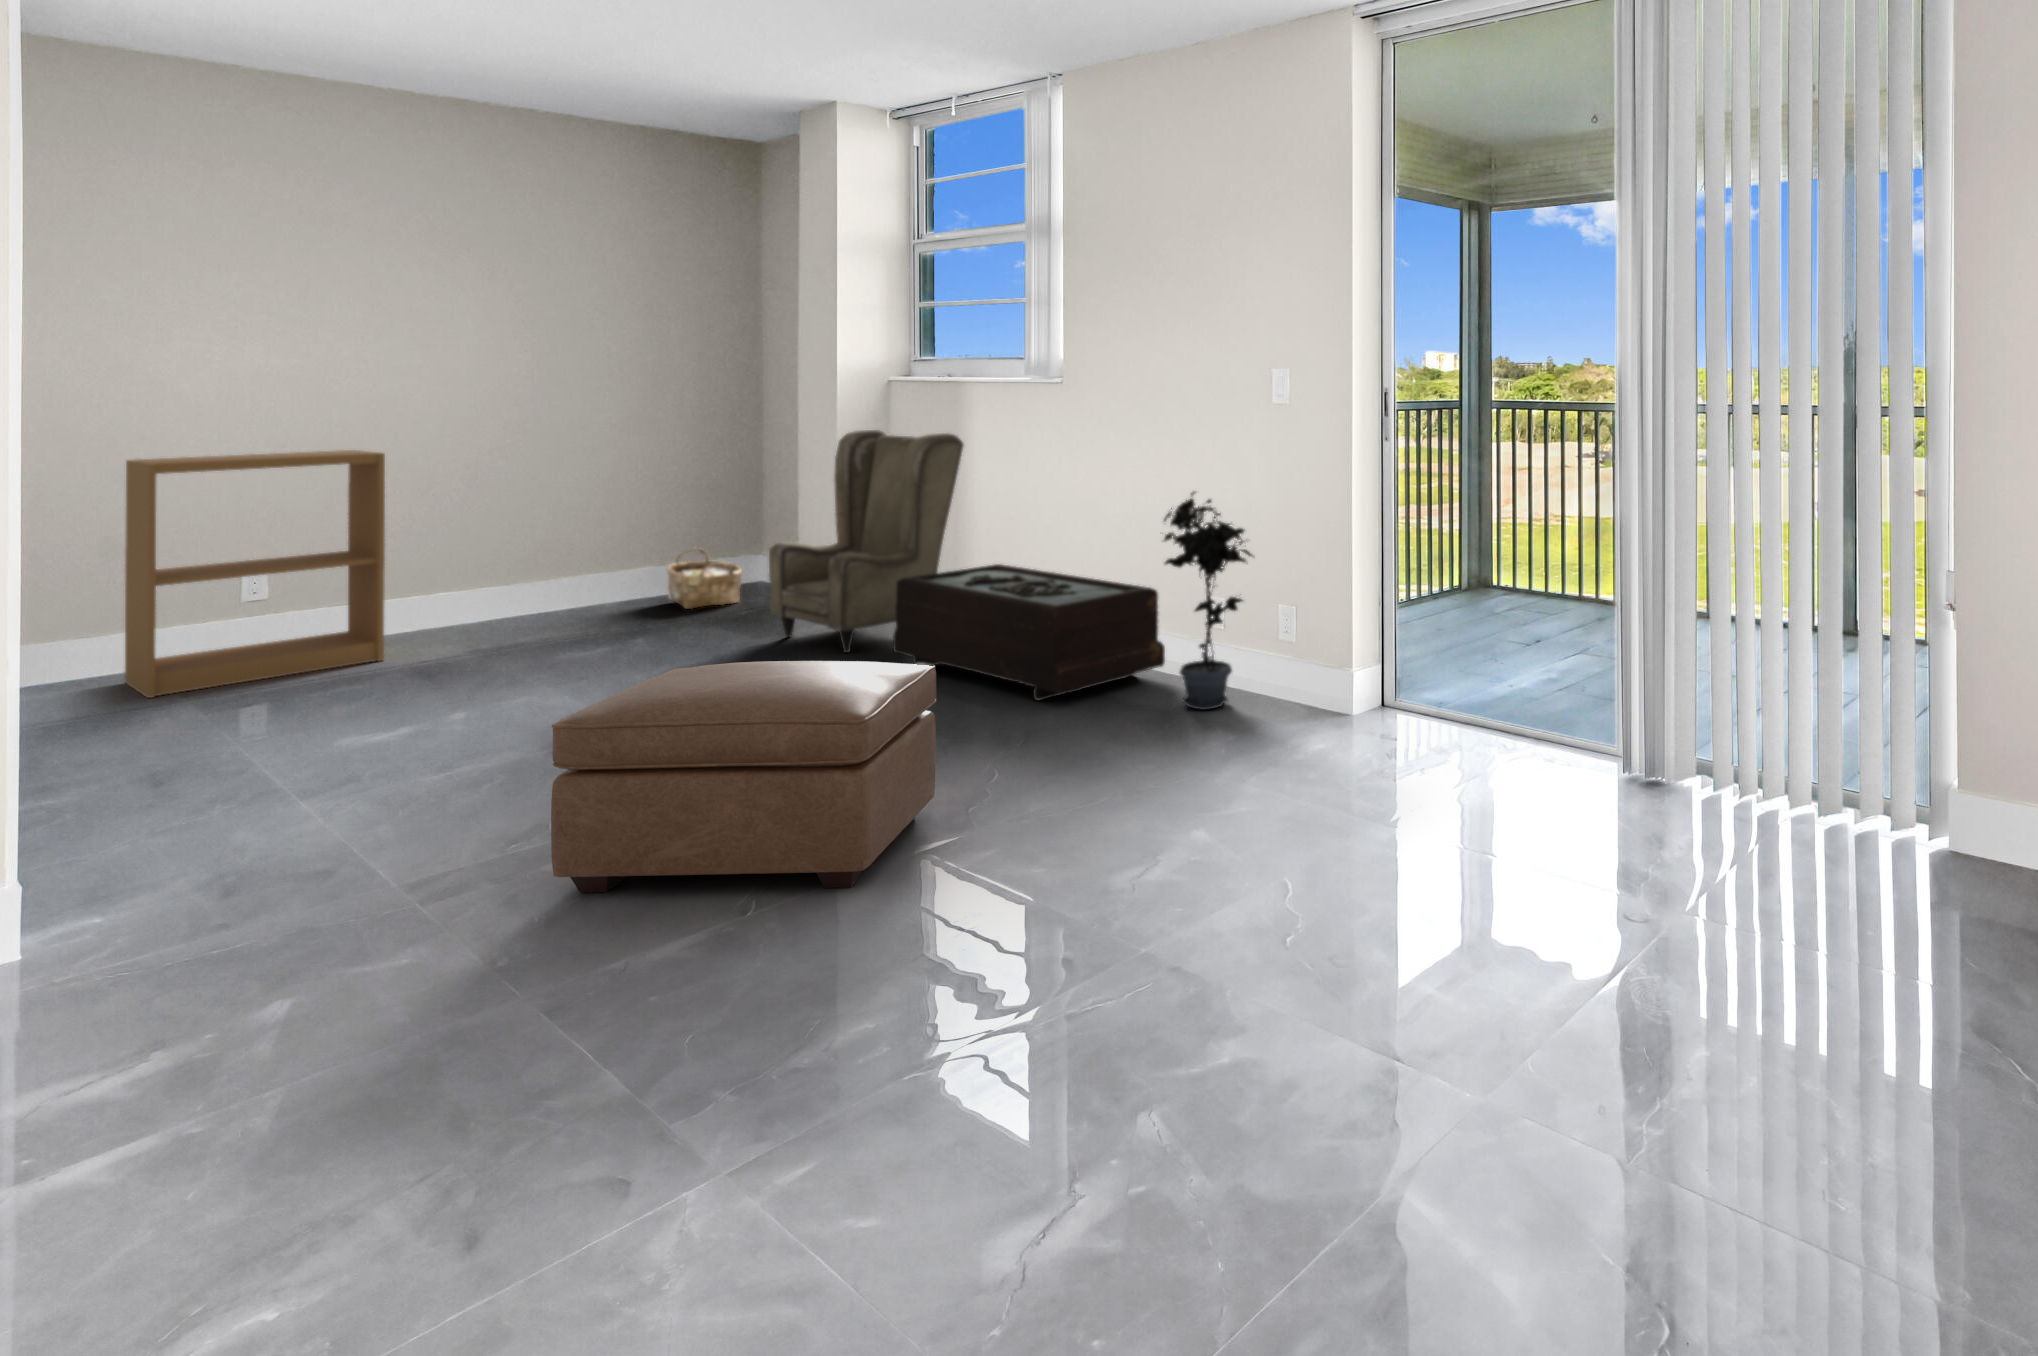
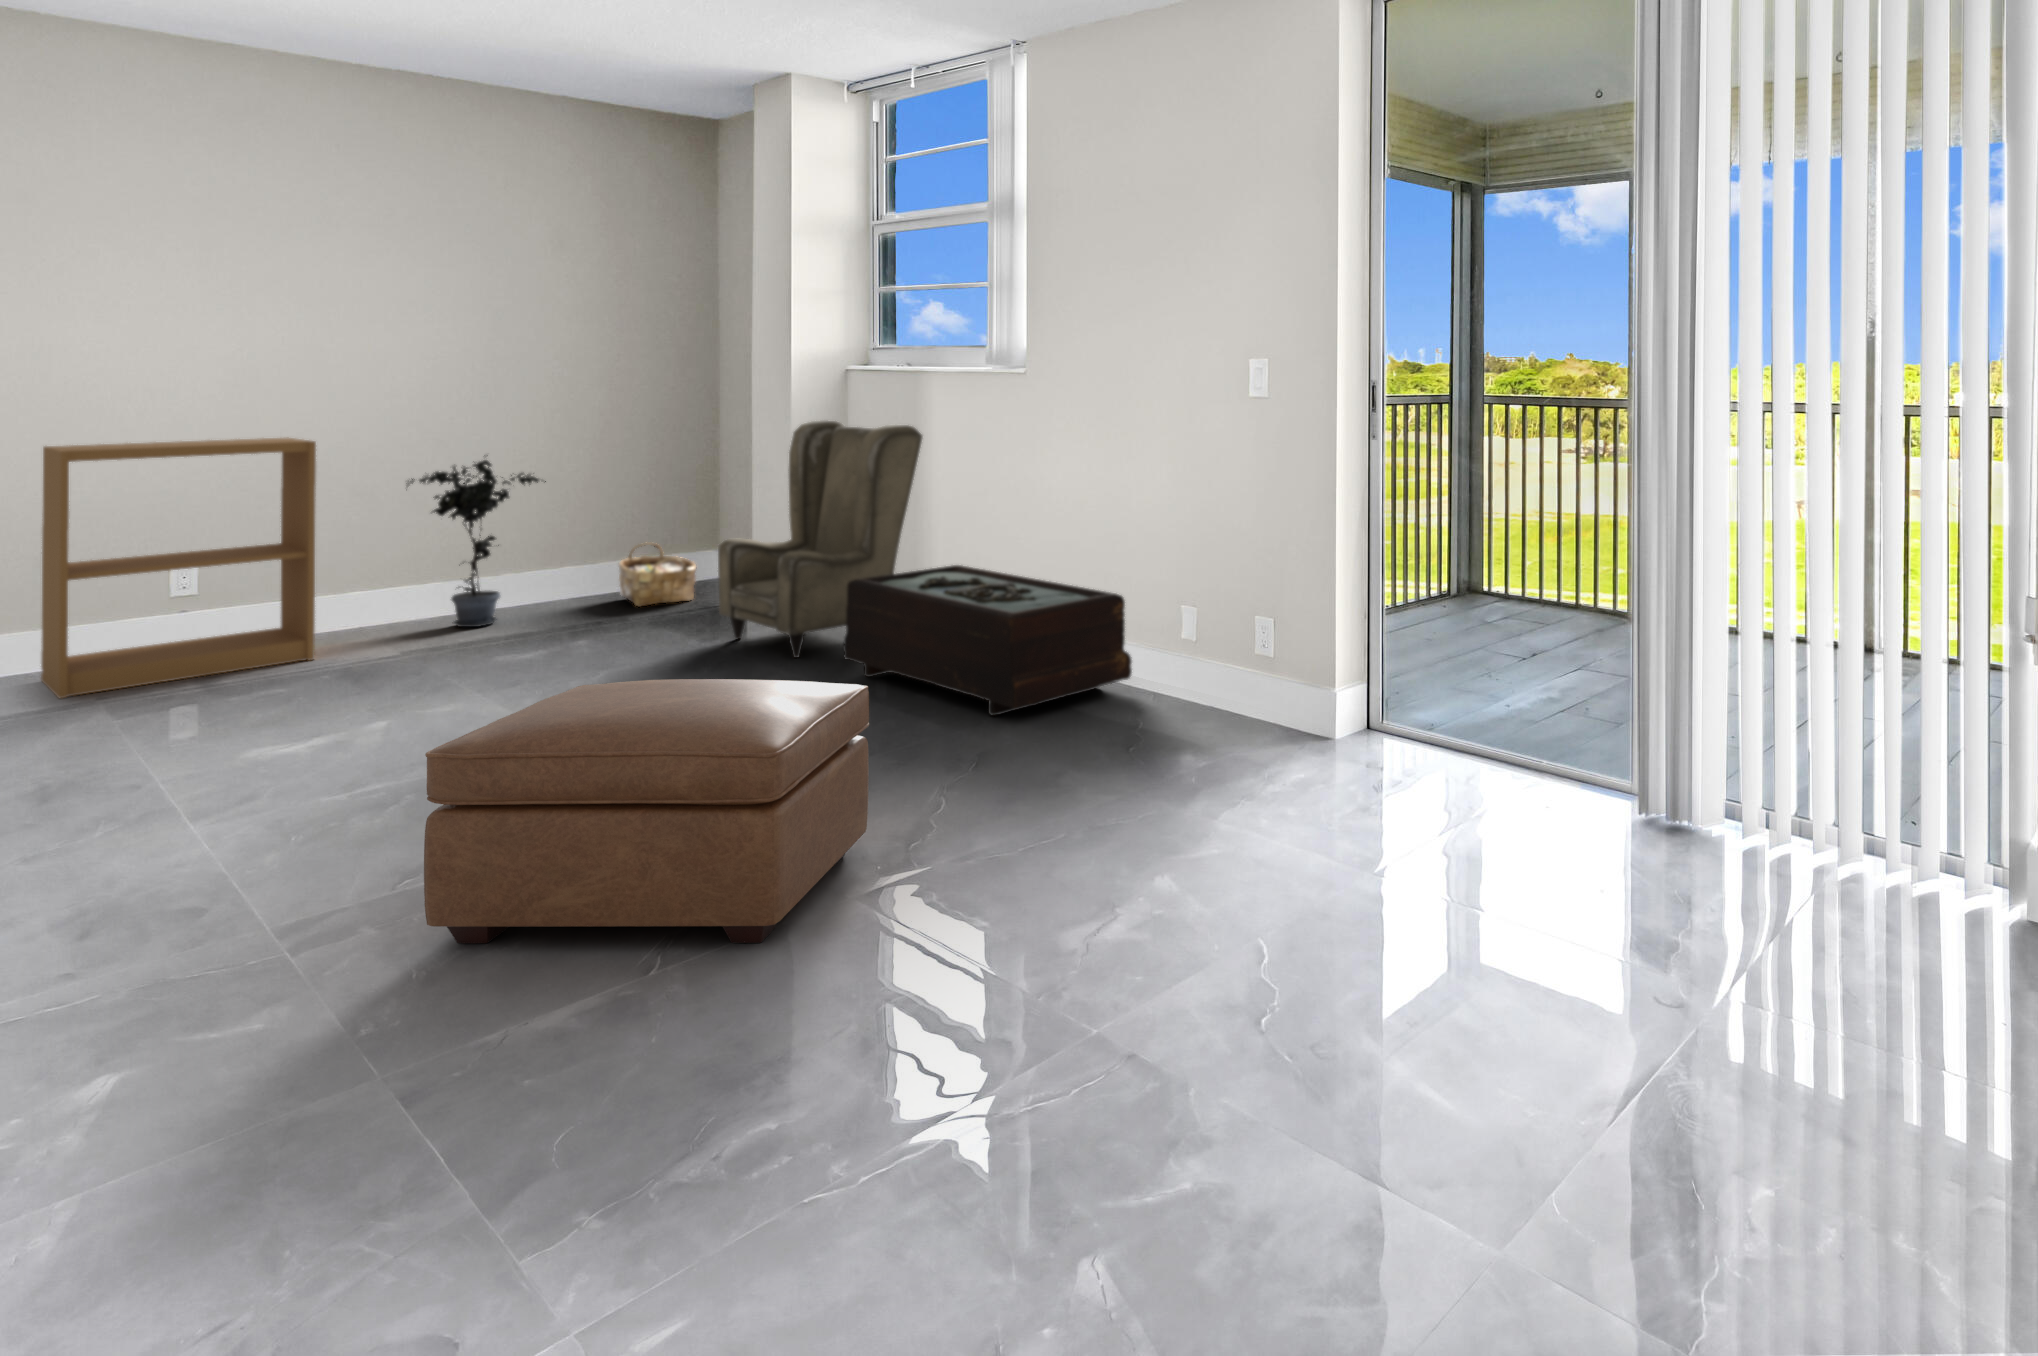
potted plant: present [1164,492,1252,710] -> present [406,455,546,627]

